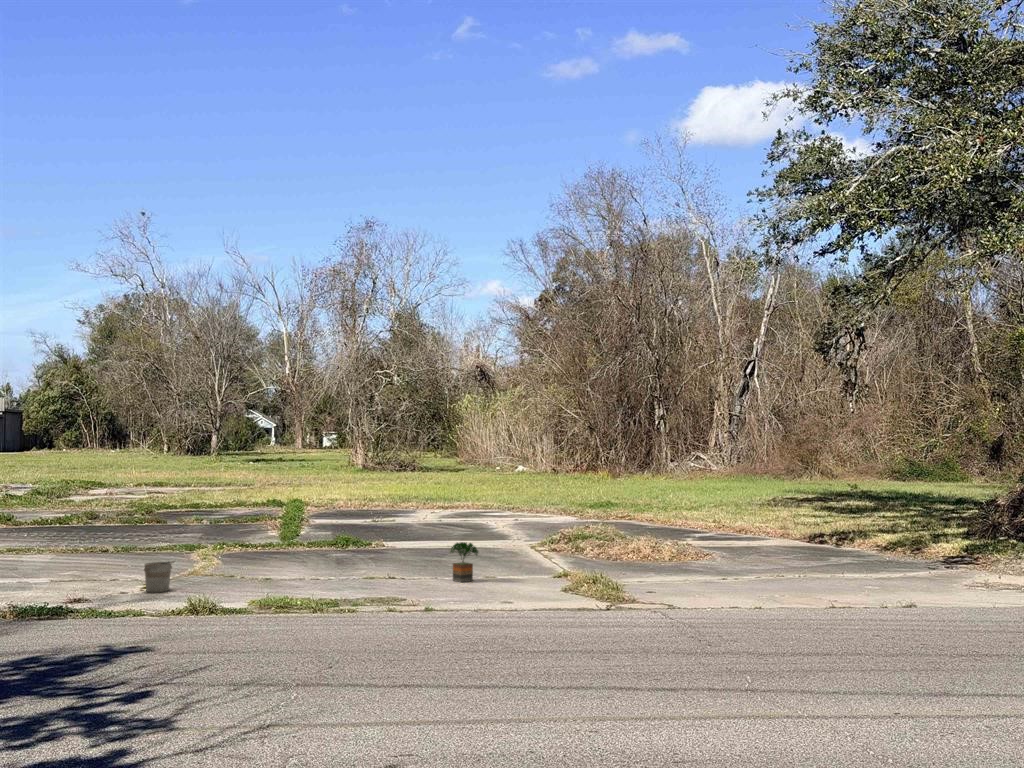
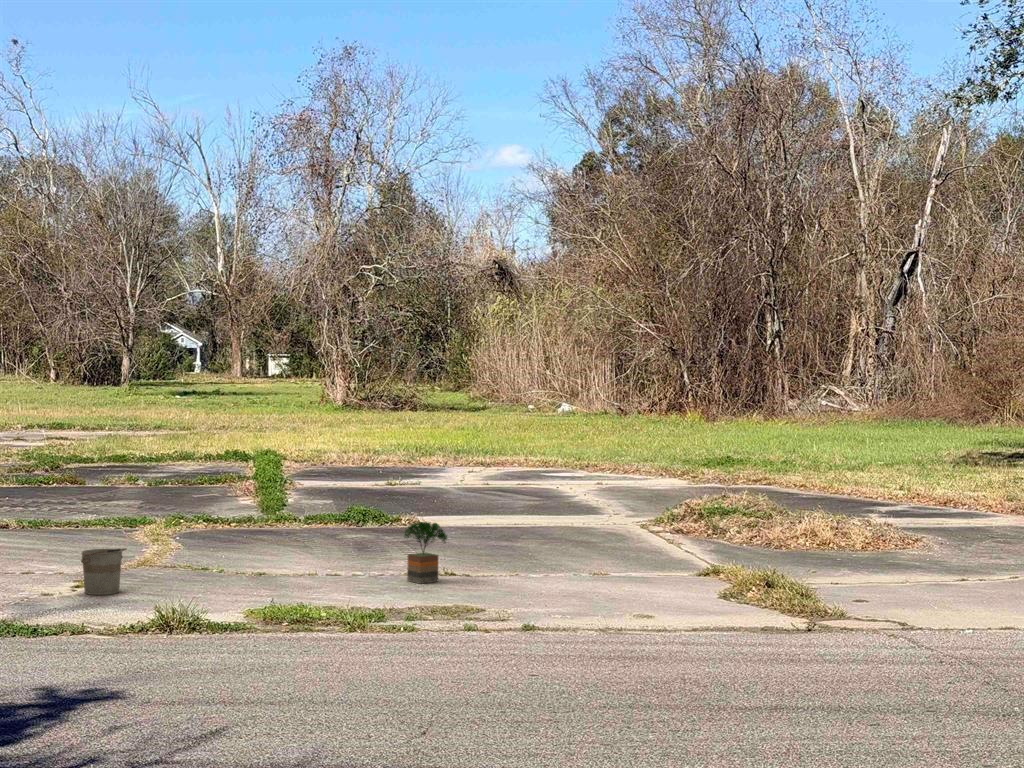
potted tree: present [450,542,478,582] -> present [404,522,447,584]

